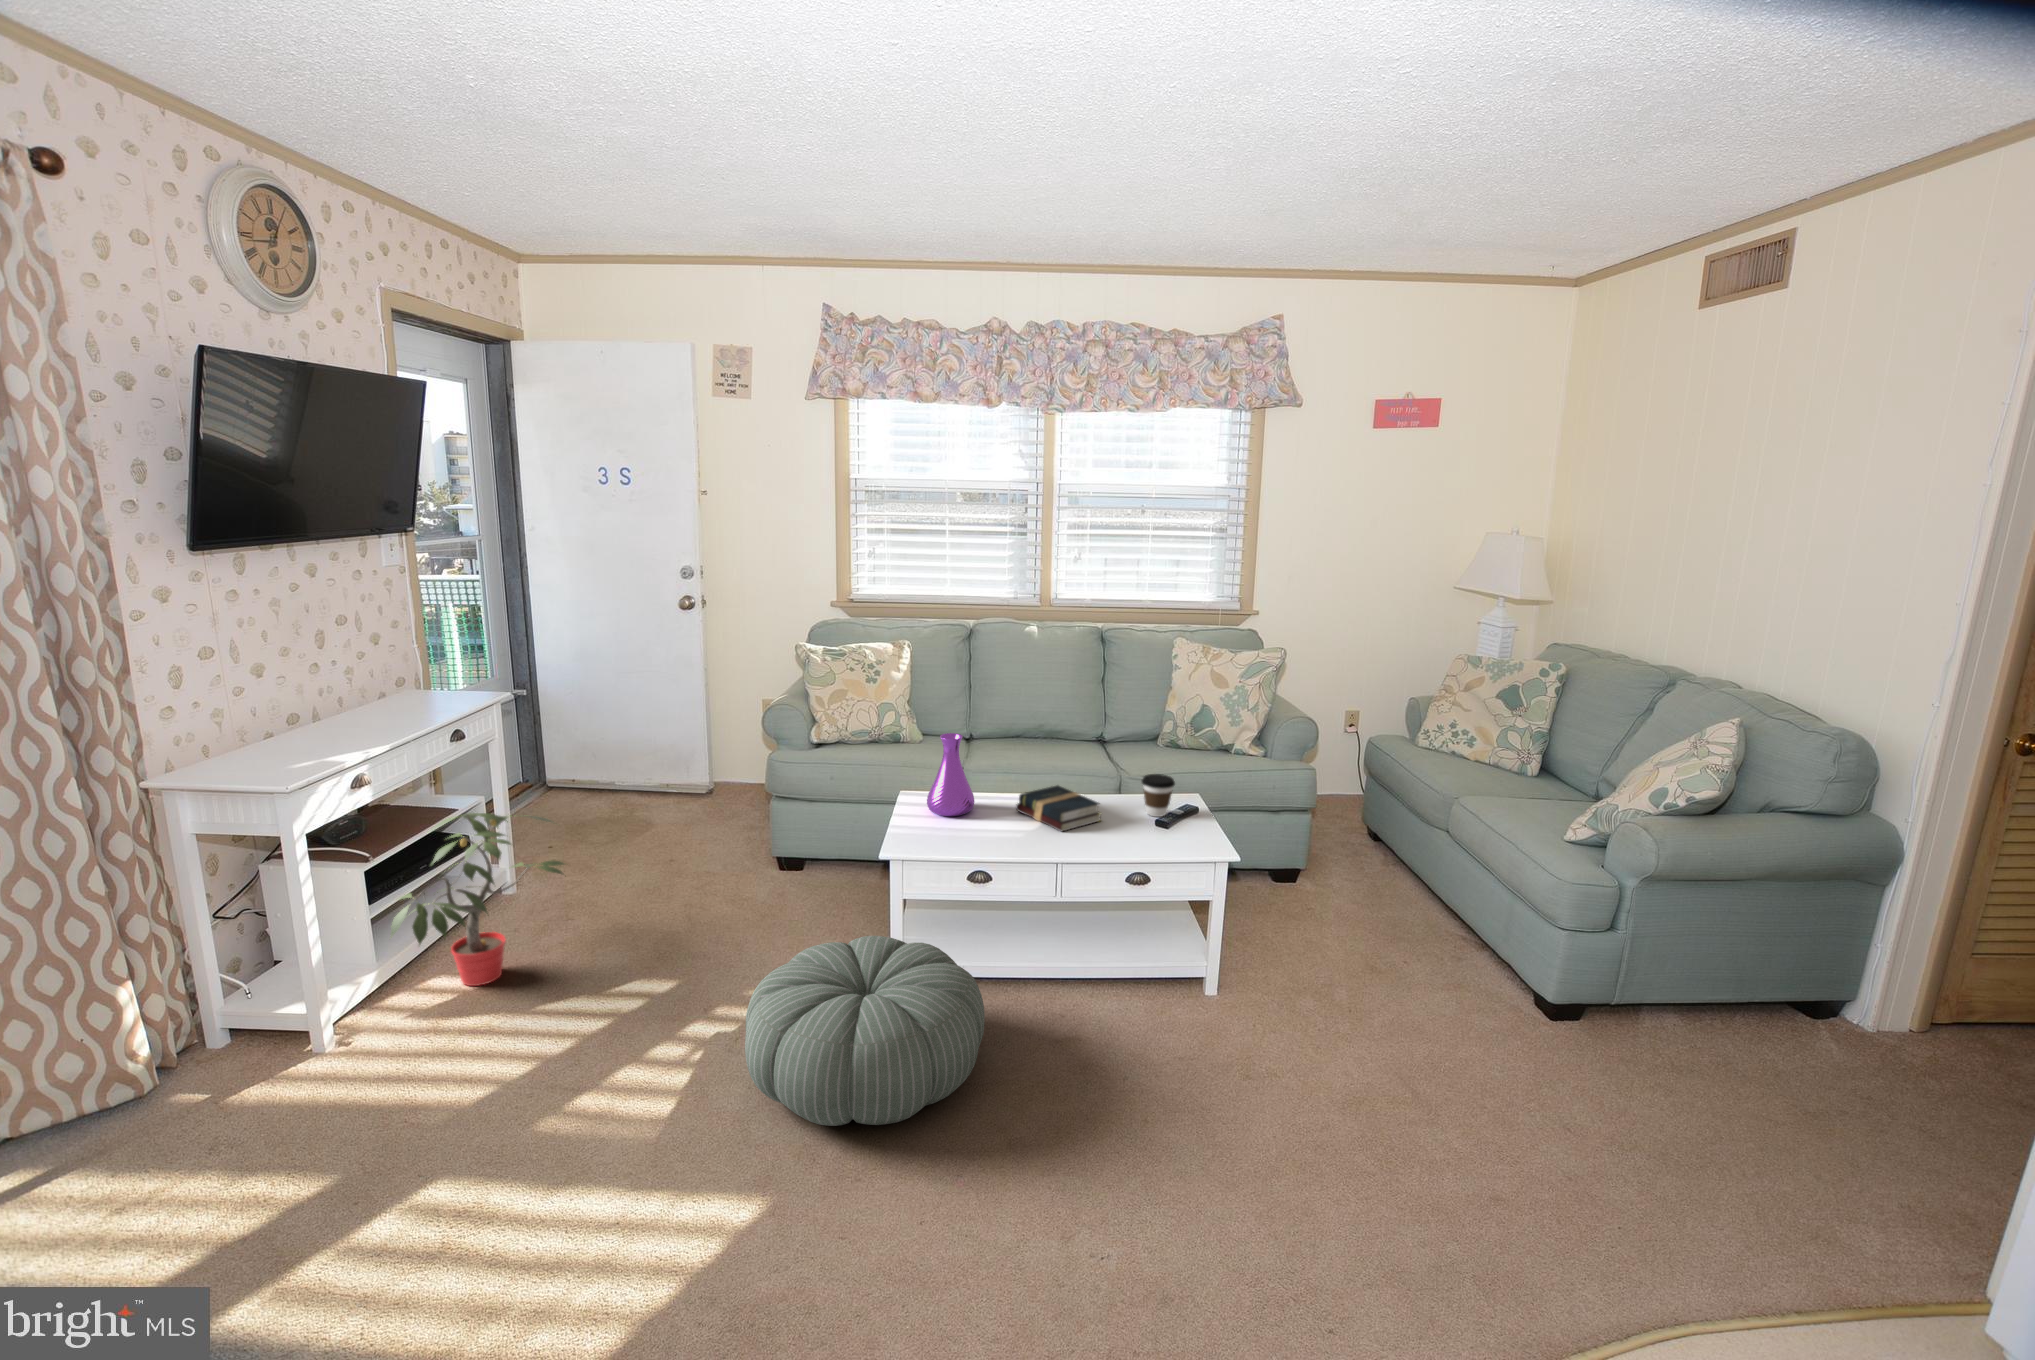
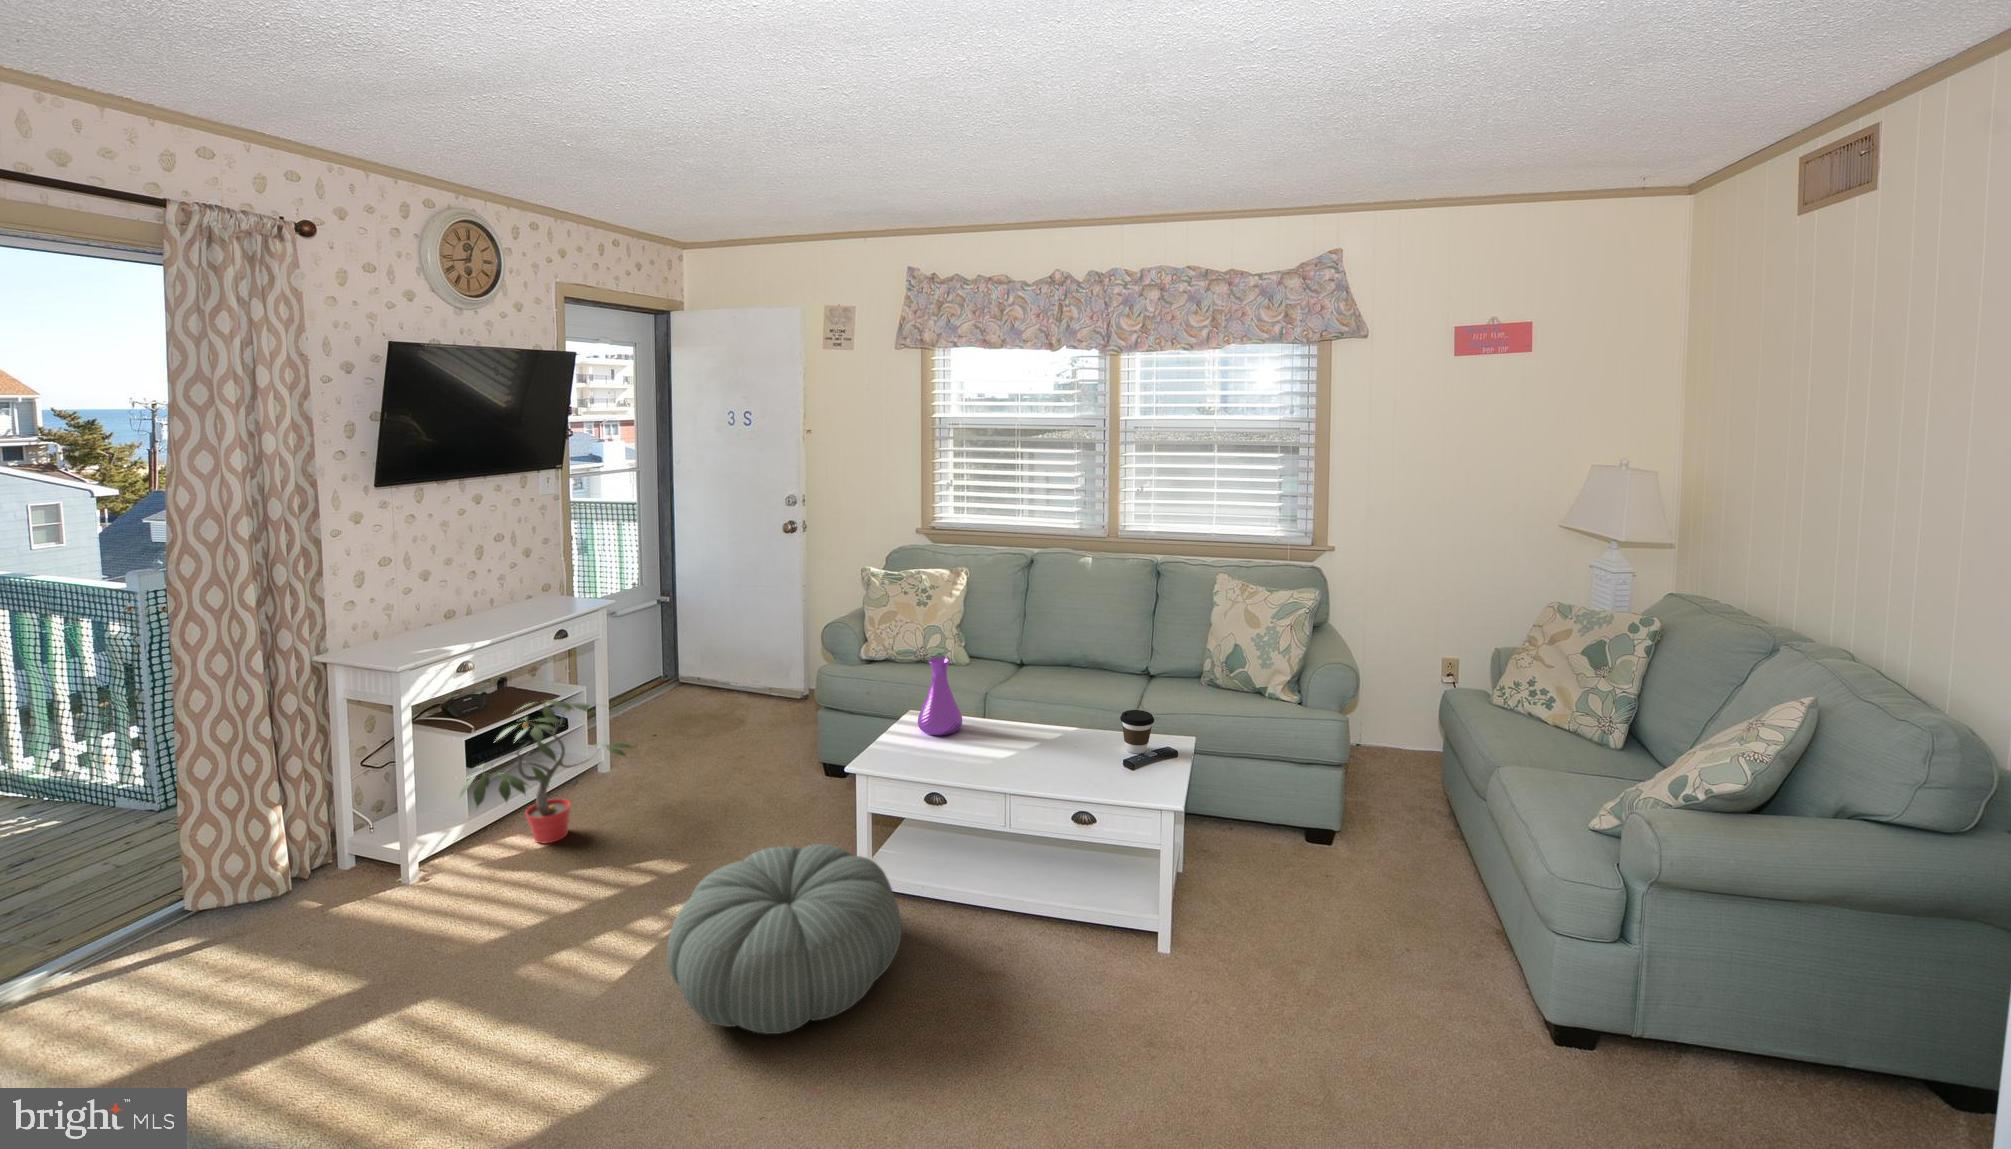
hardback book: present [1016,785,1101,831] -> none [999,713,1076,761]

